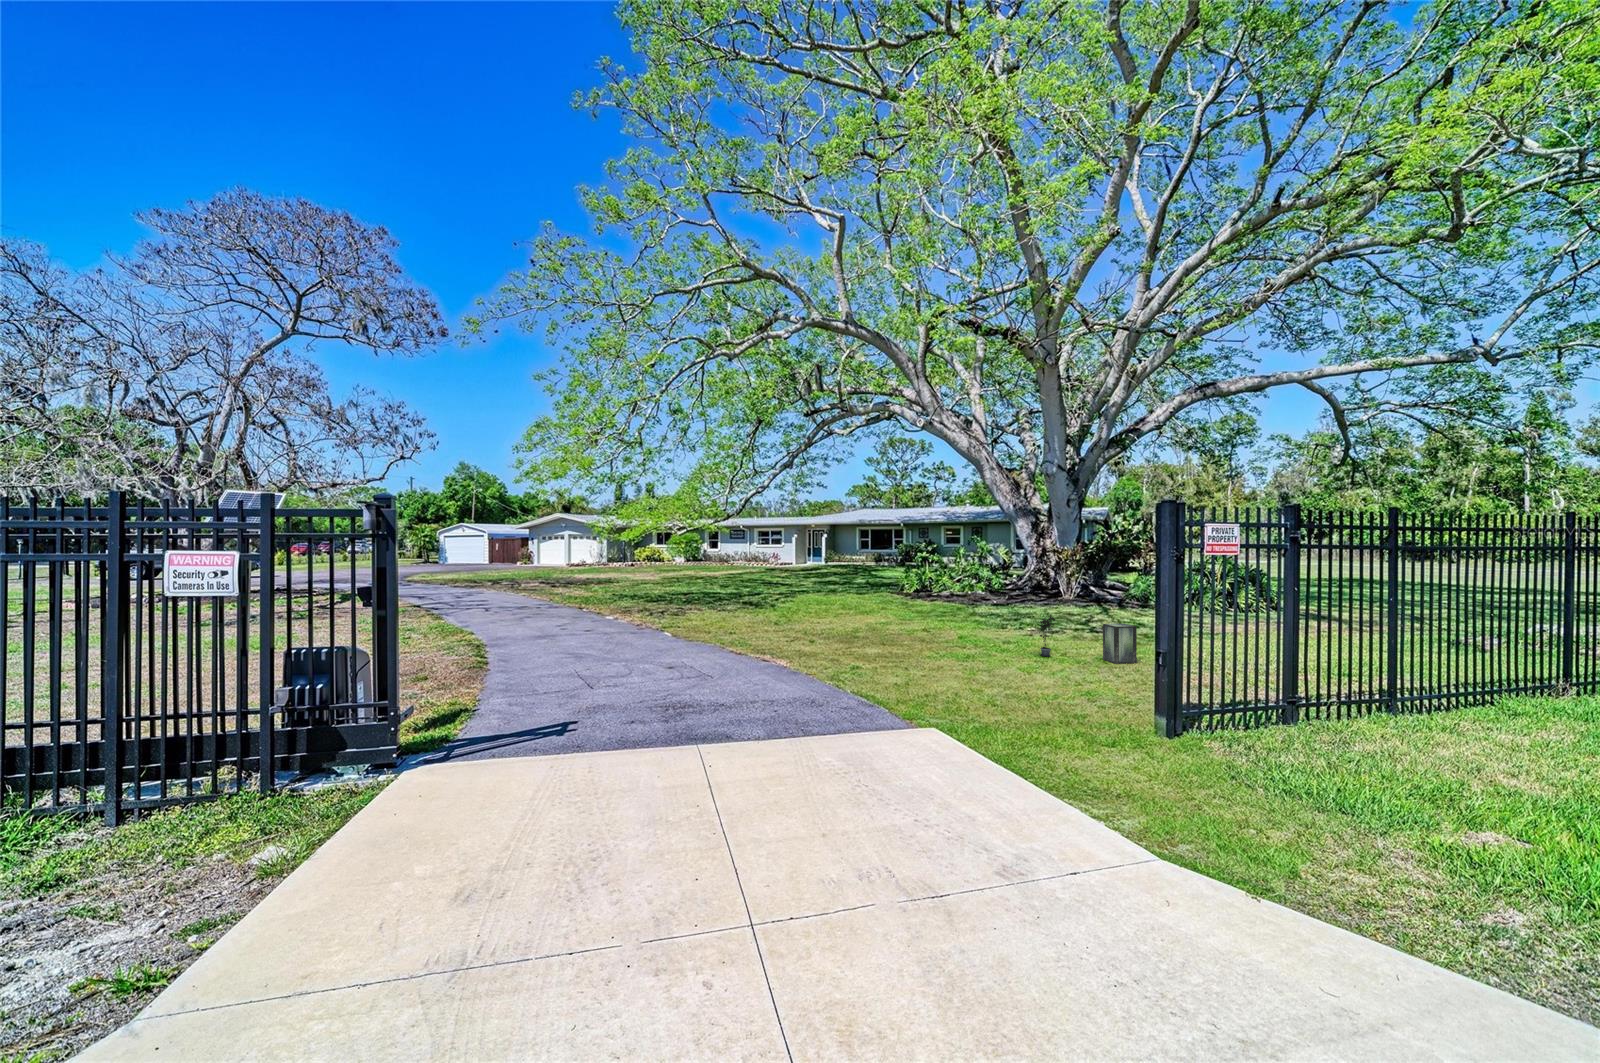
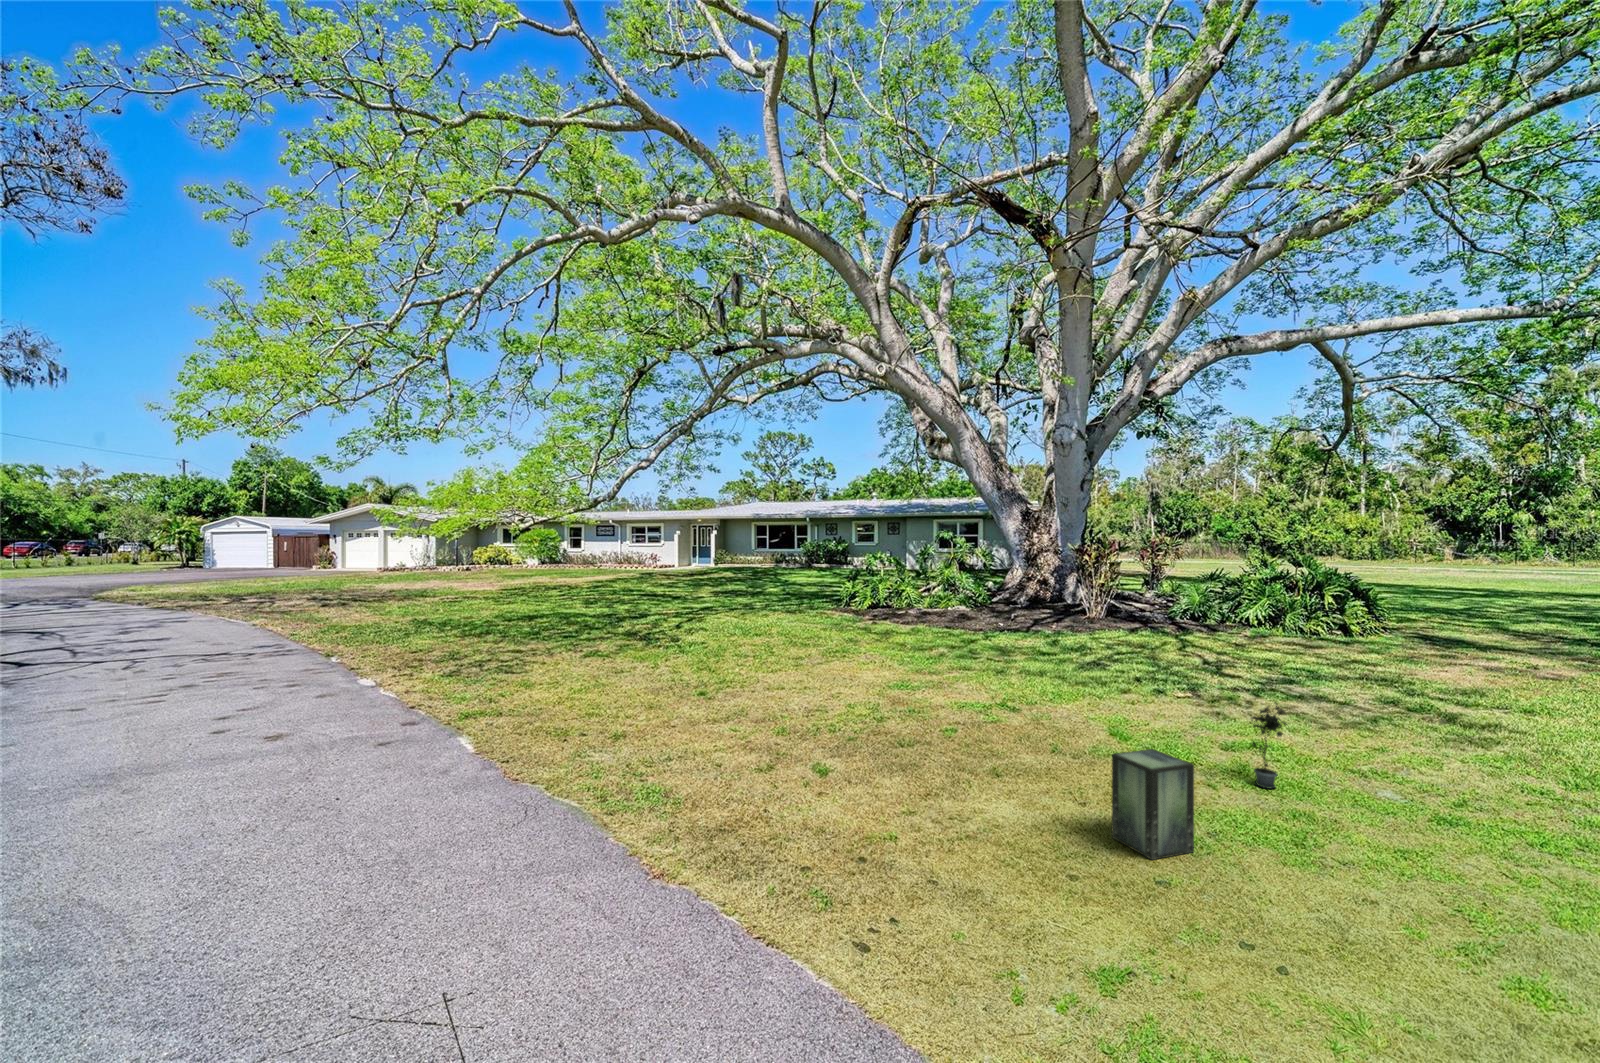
storage box: present [1103,624,1137,664] -> present [1112,749,1194,860]

